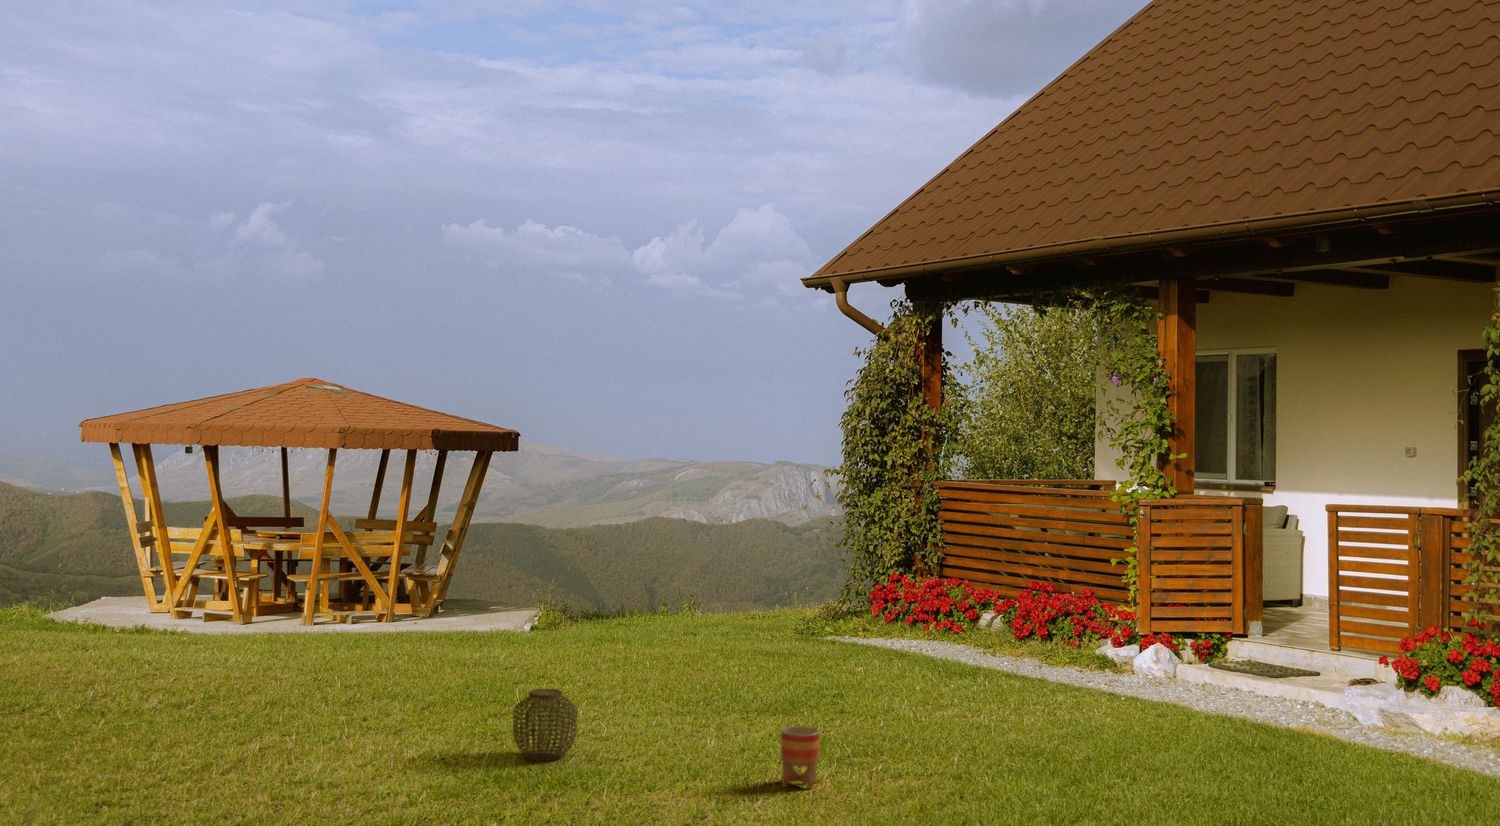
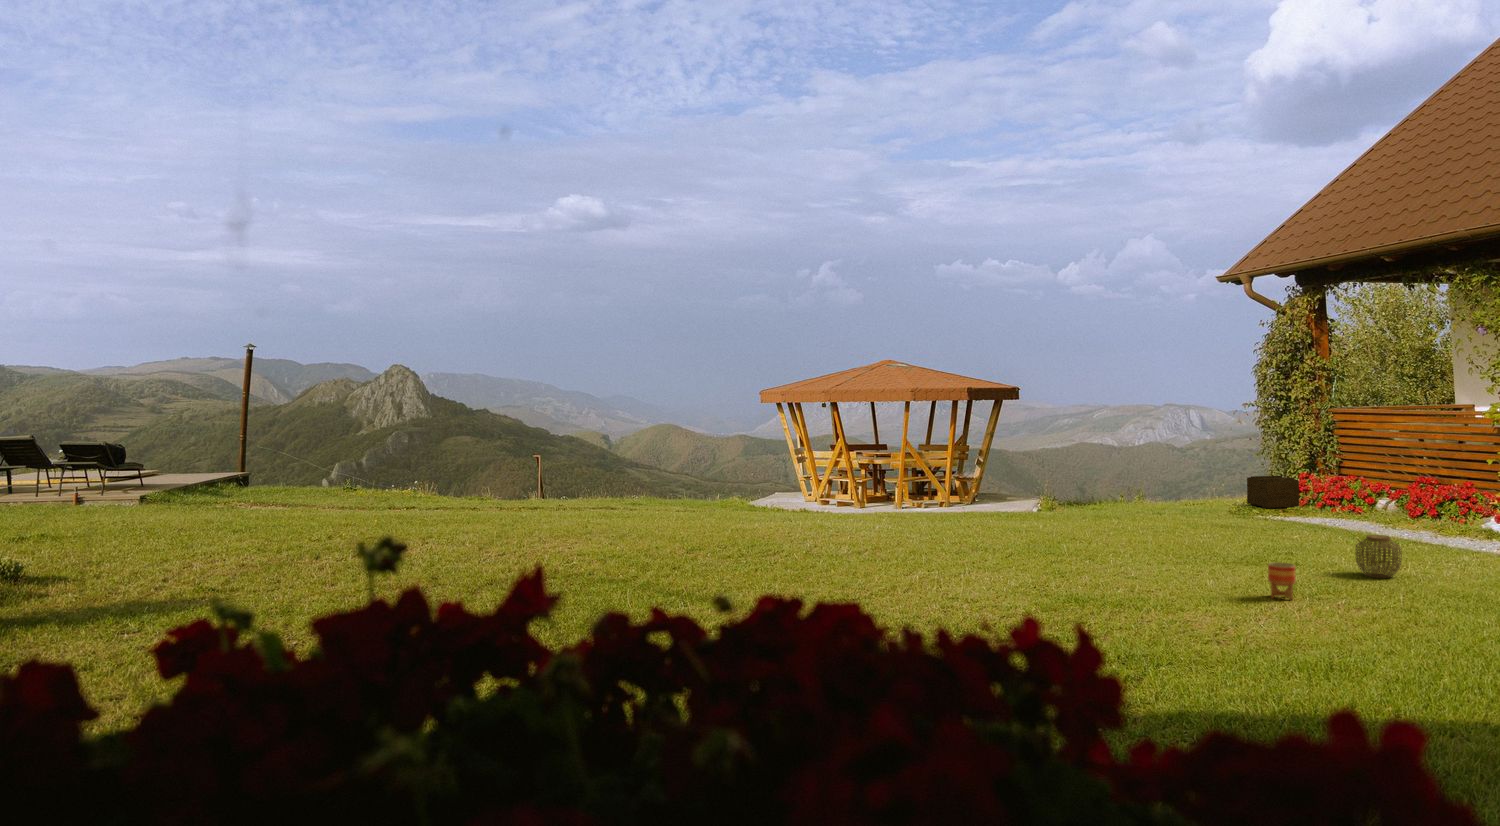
wooden crate: none [824,576,889,625] -> present [1247,476,1299,508]
woven basket: present [513,689,577,761] -> present [1356,535,1402,578]

